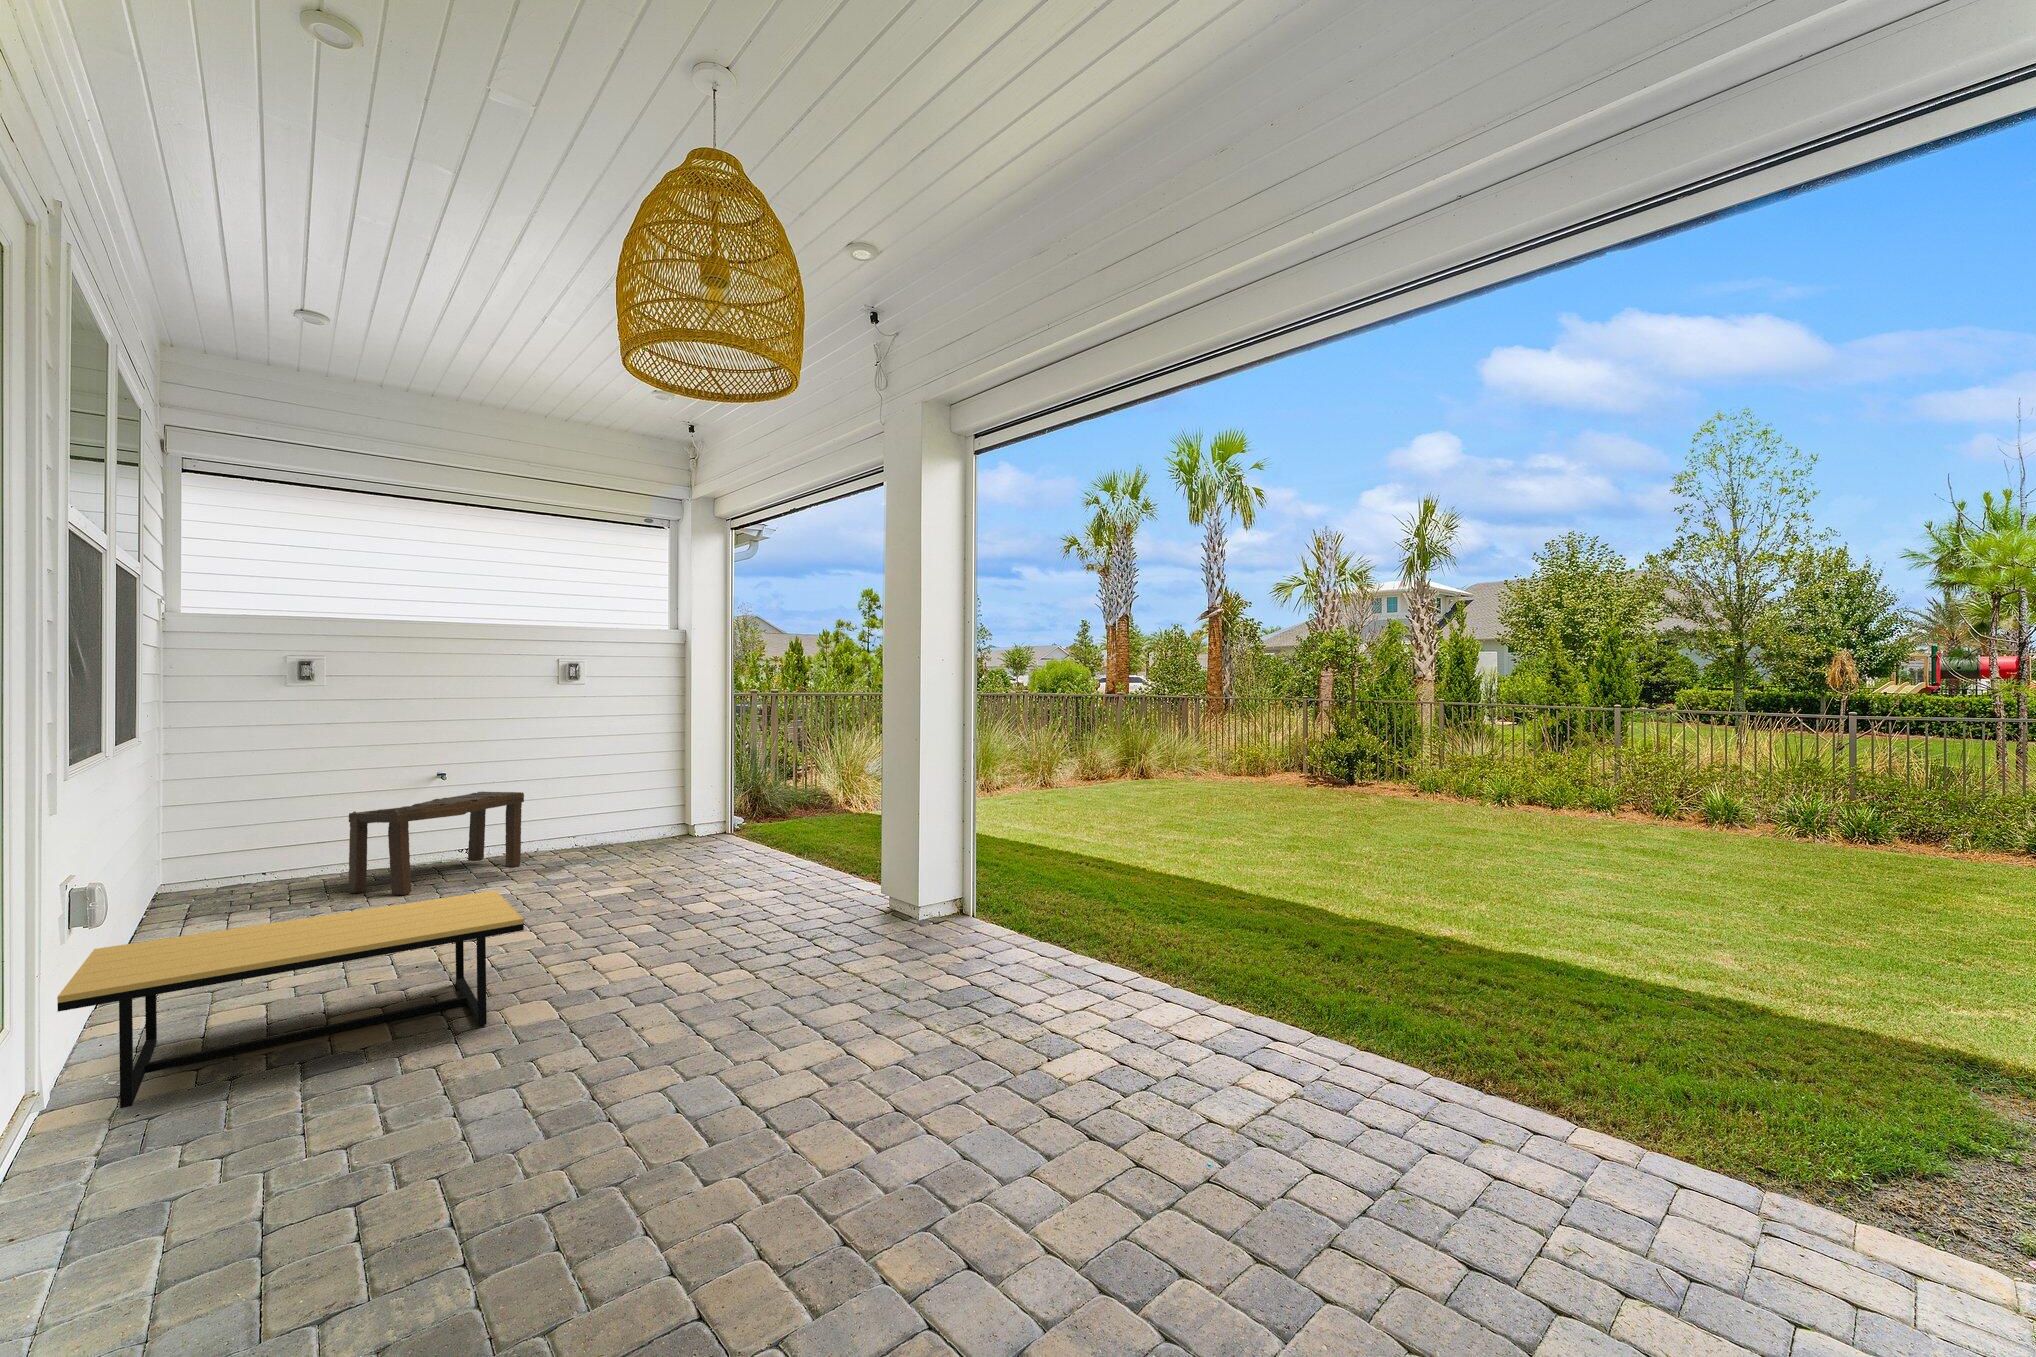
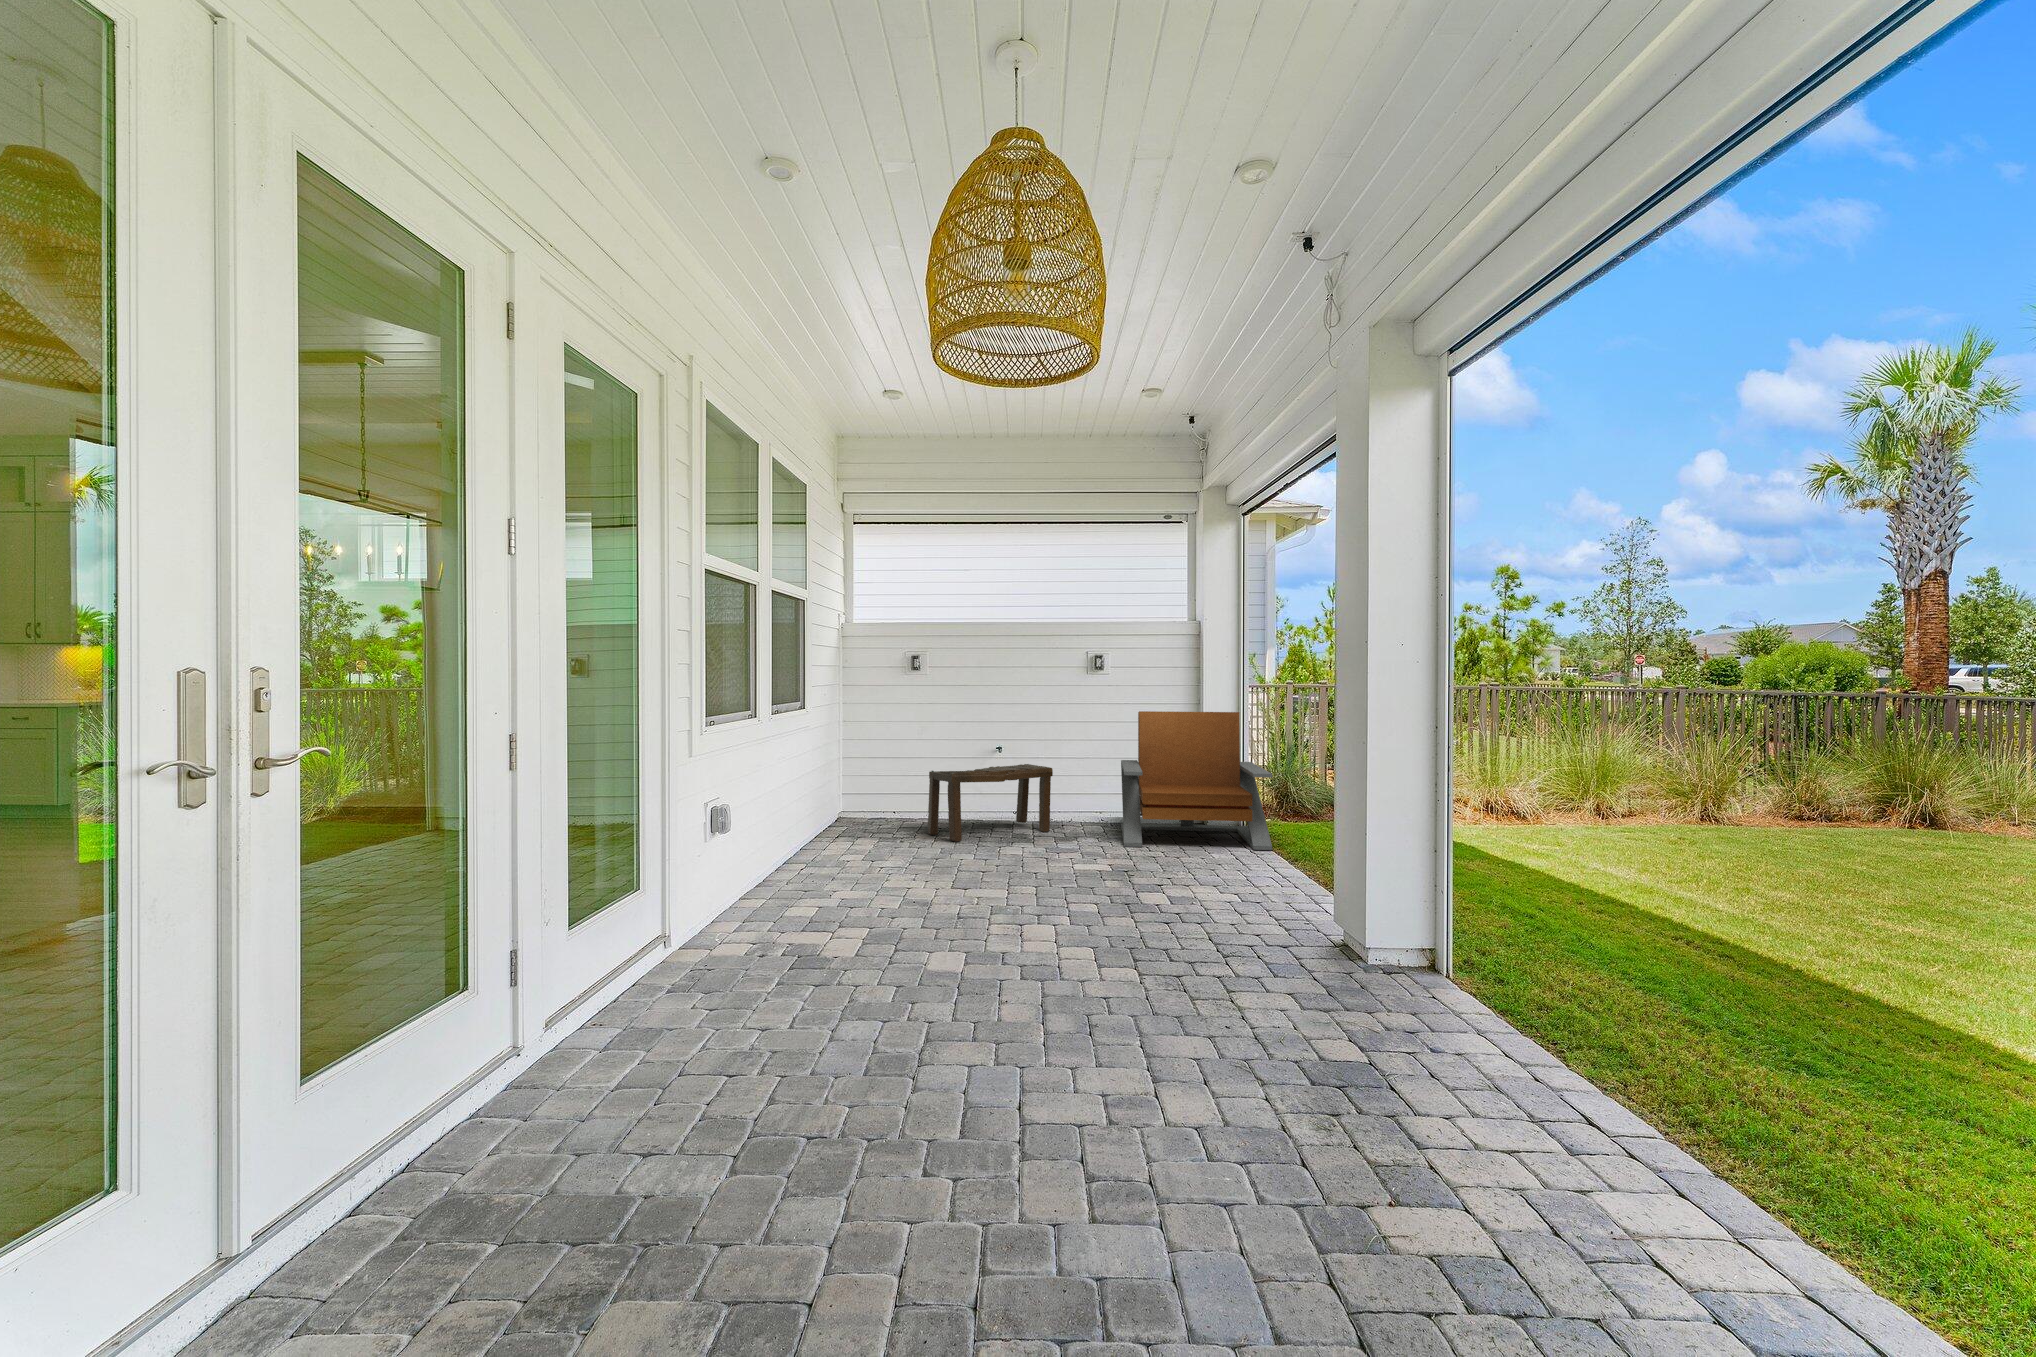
lounge chair: none [599,719,774,867] -> present [1121,711,1272,850]
coffee table: present [57,890,524,1108] -> none [665,845,953,961]

